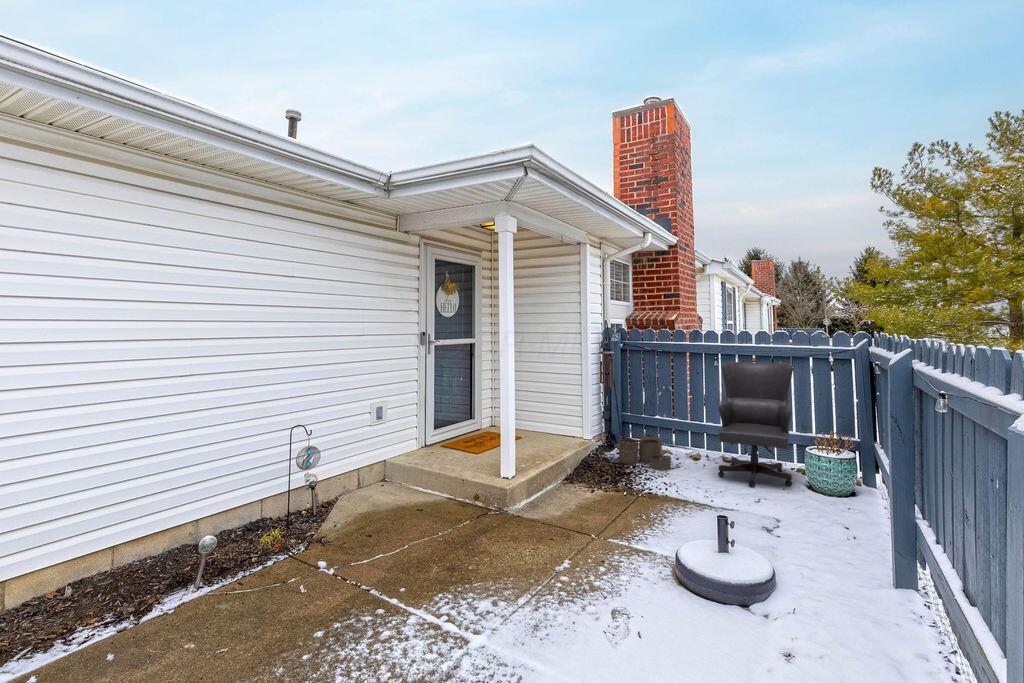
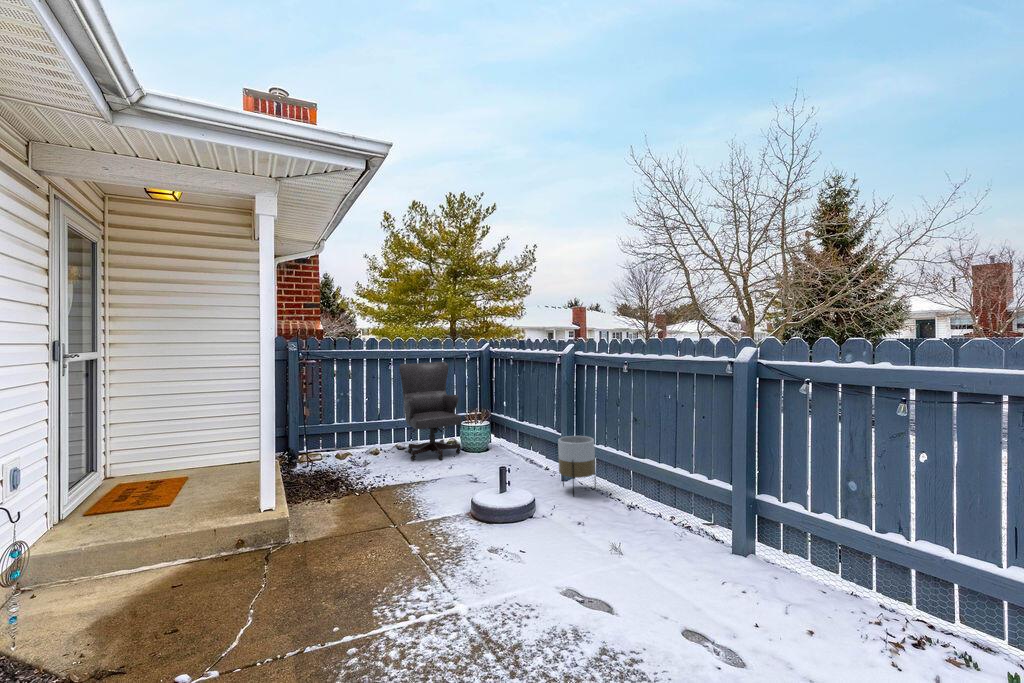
woven basket: present [619,434,671,471] -> none [313,440,370,474]
planter: none [833,509,917,626] -> present [558,436,596,496]

